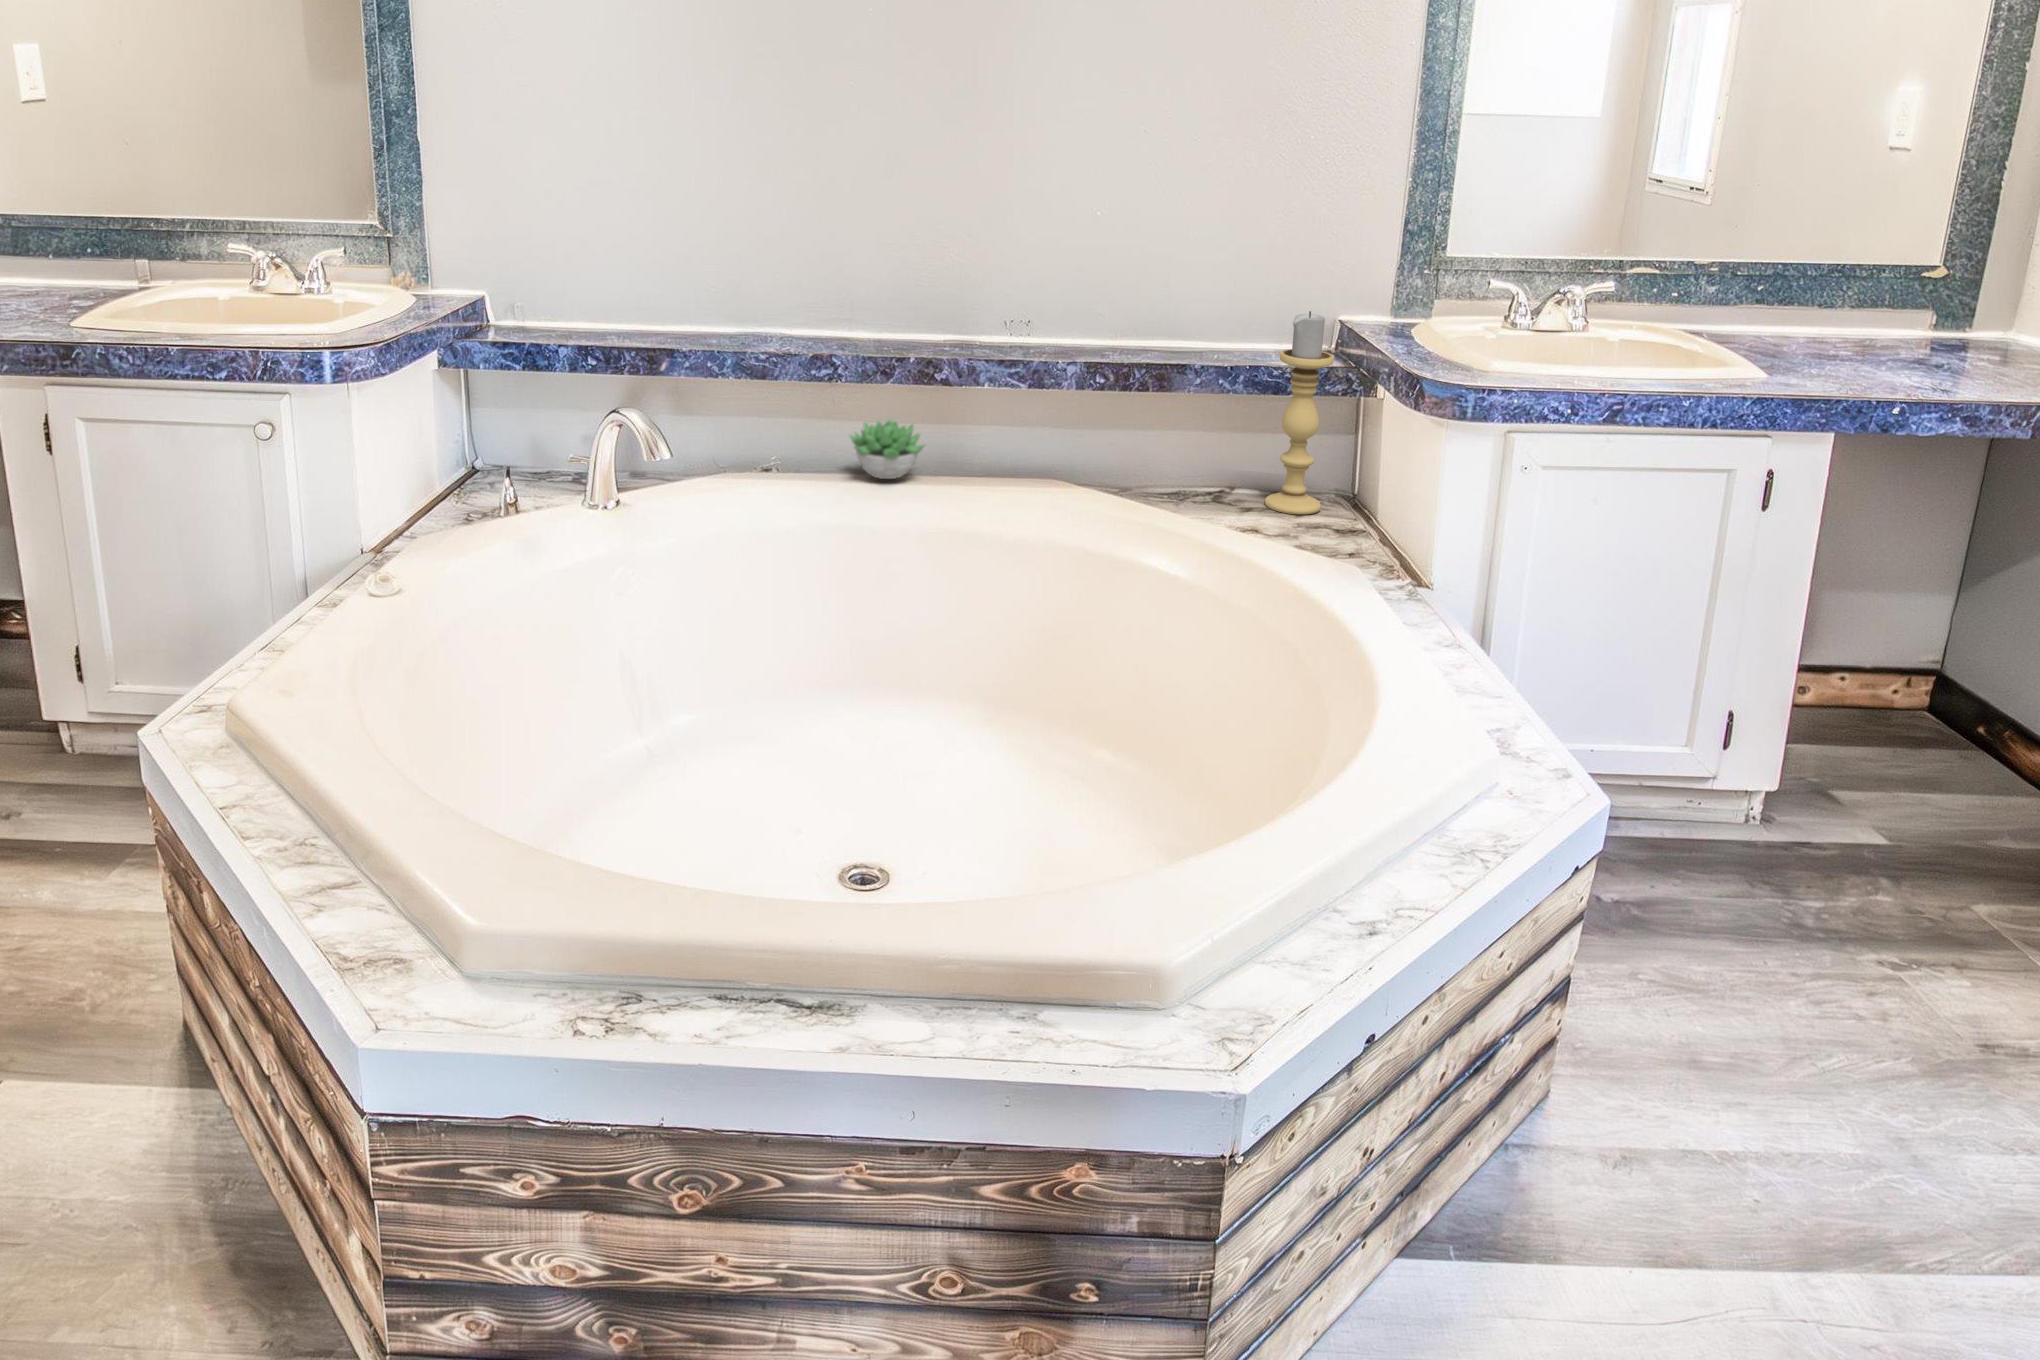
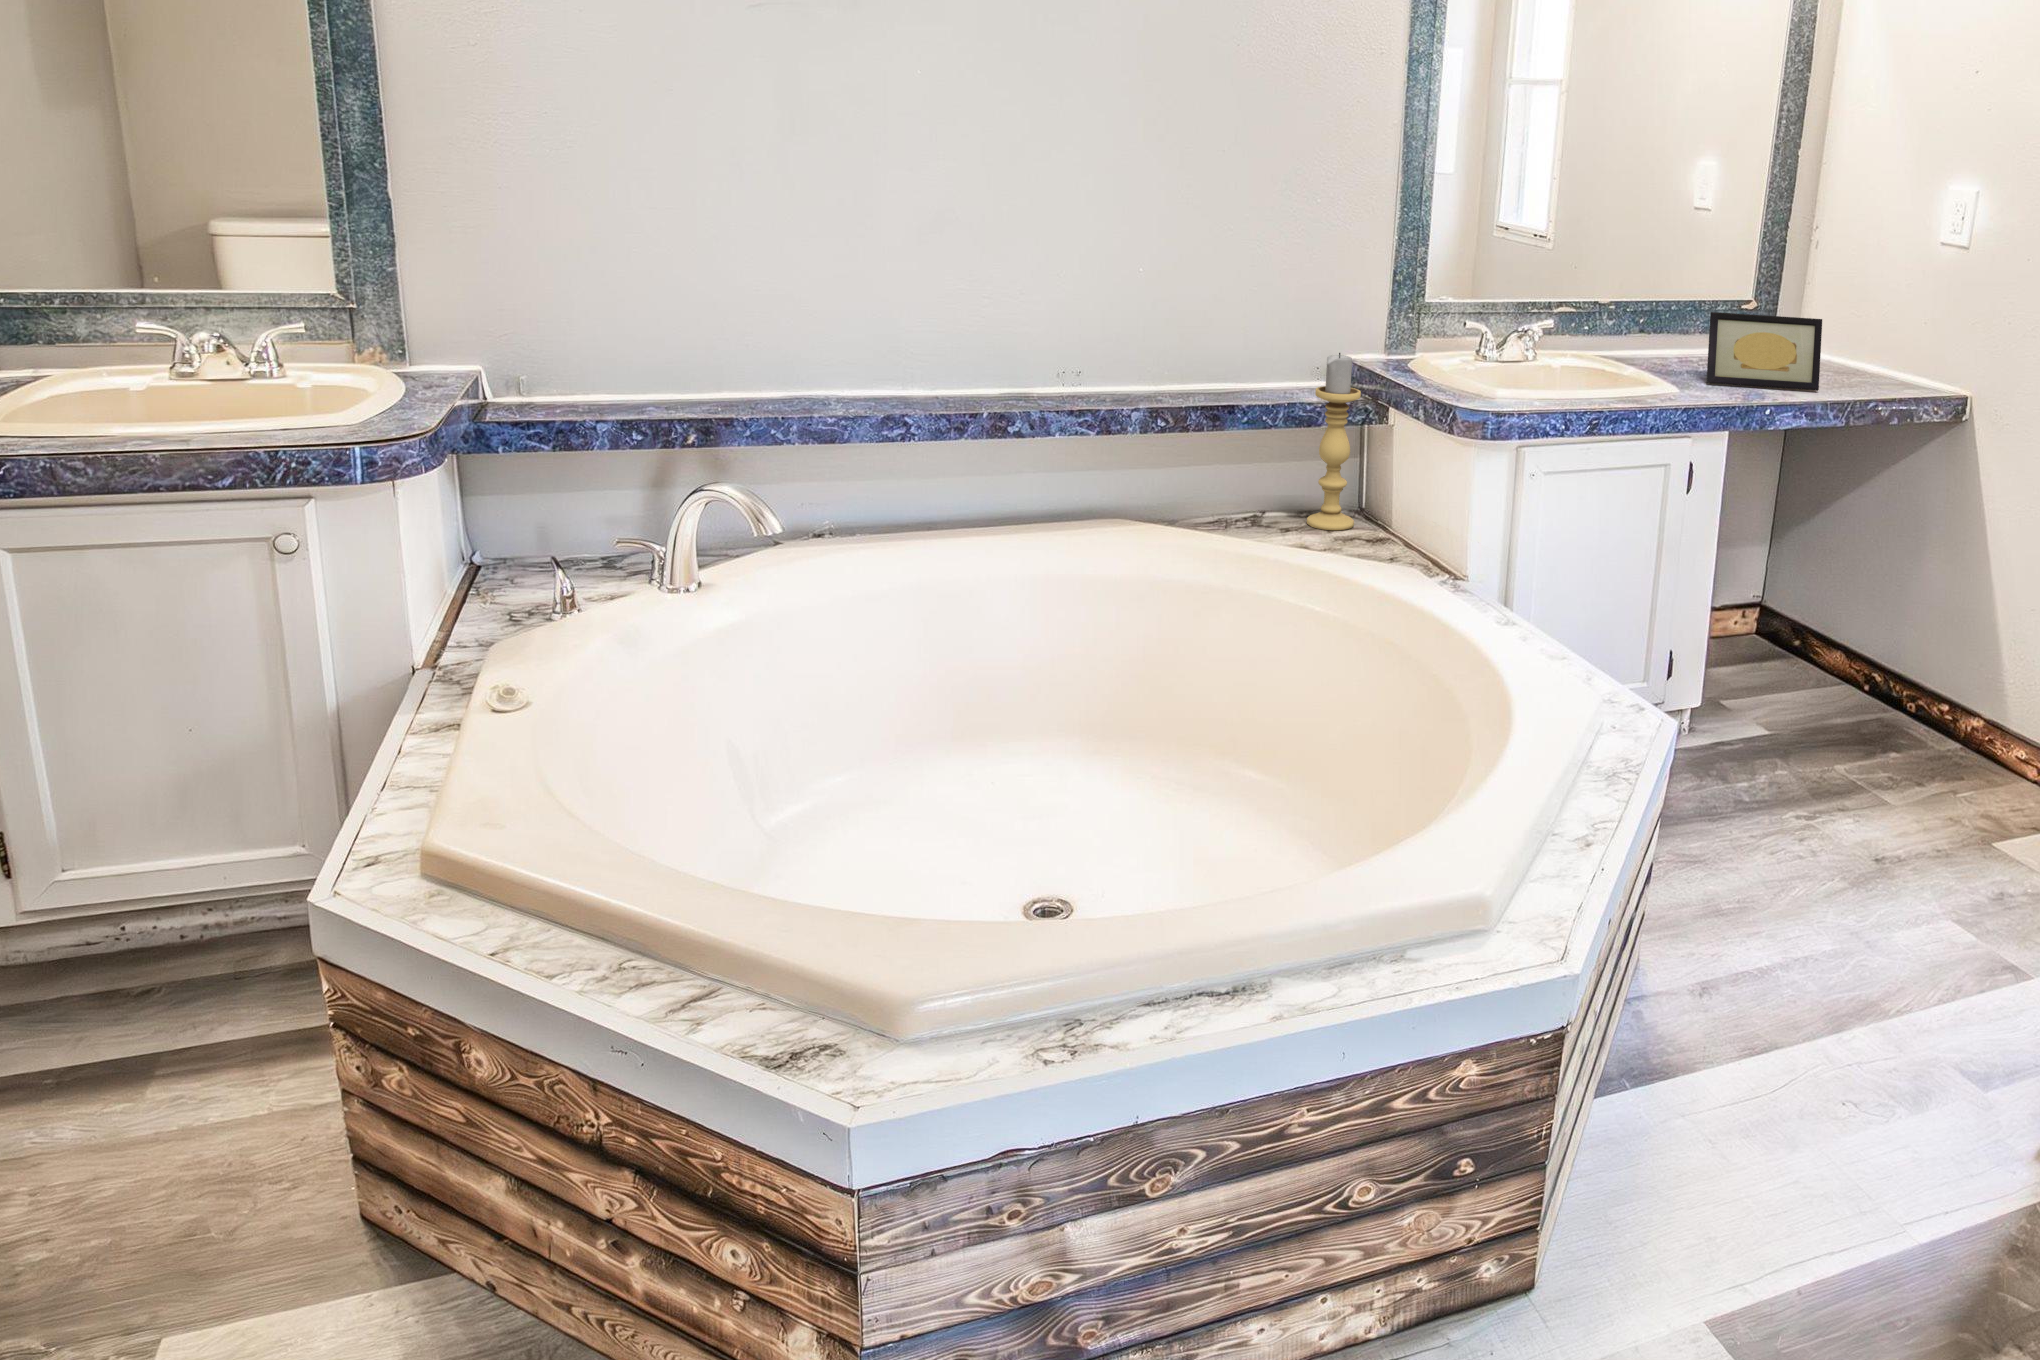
picture frame: none [1821,278,2013,389] -> present [1706,312,1822,391]
succulent plant: present [850,420,926,479] -> none [921,474,1003,532]

